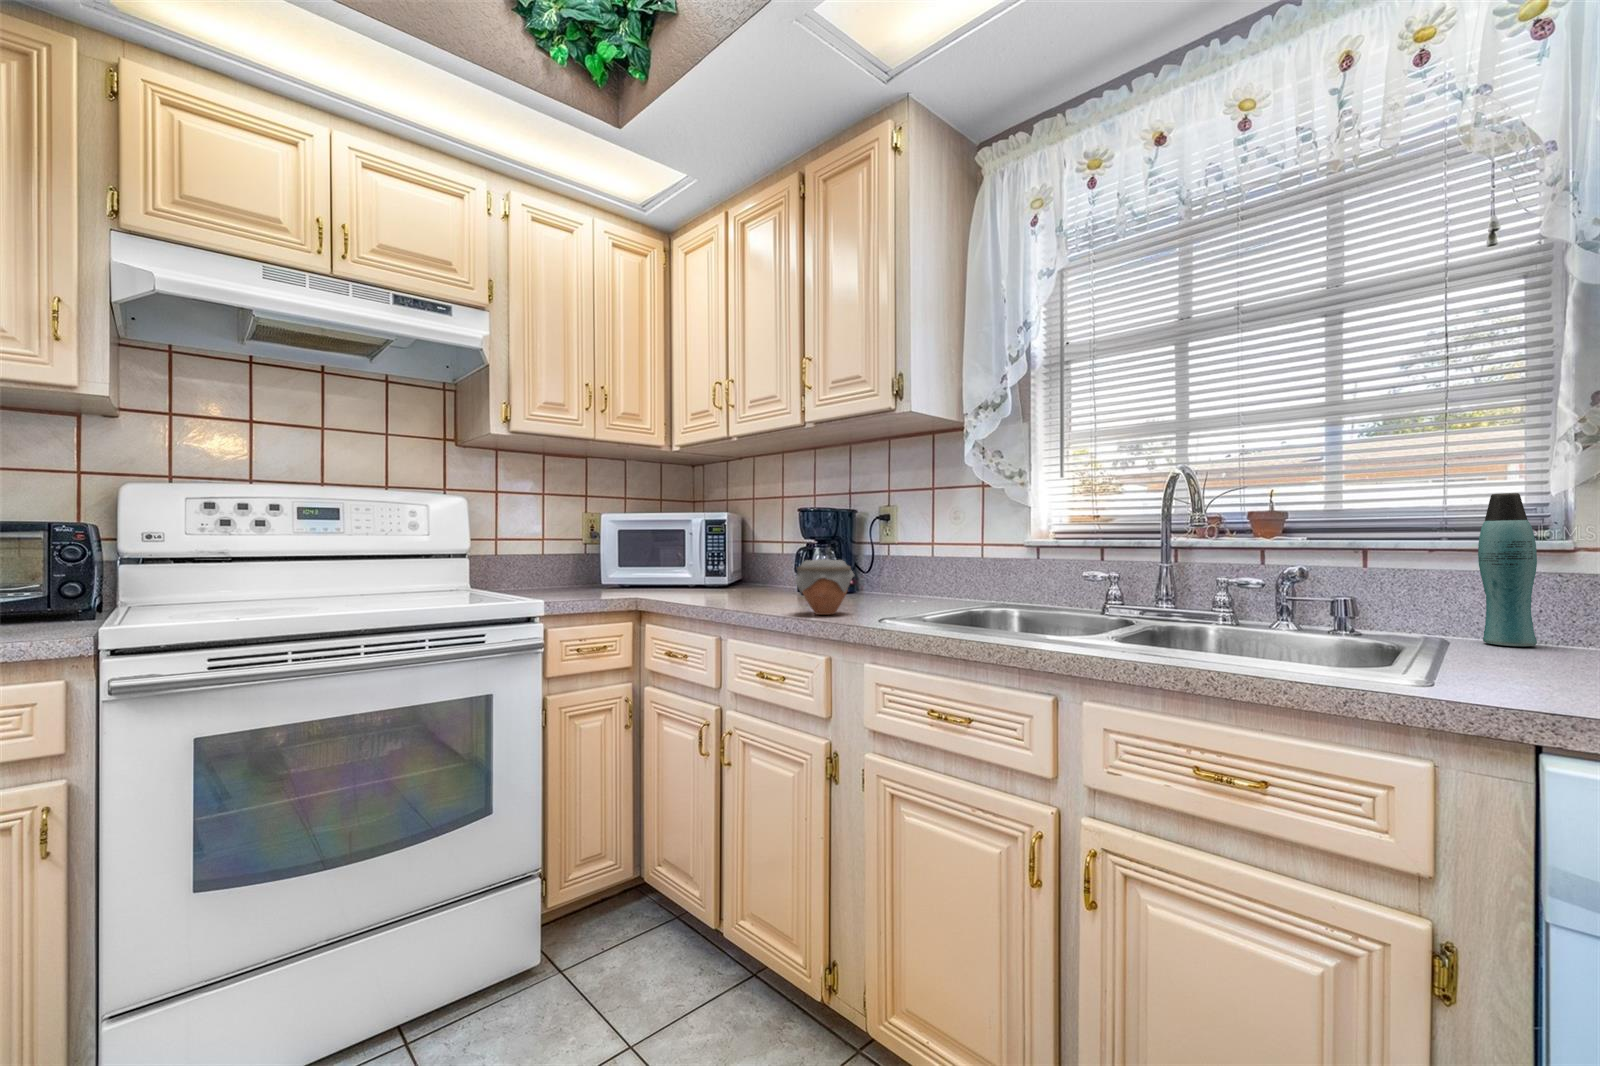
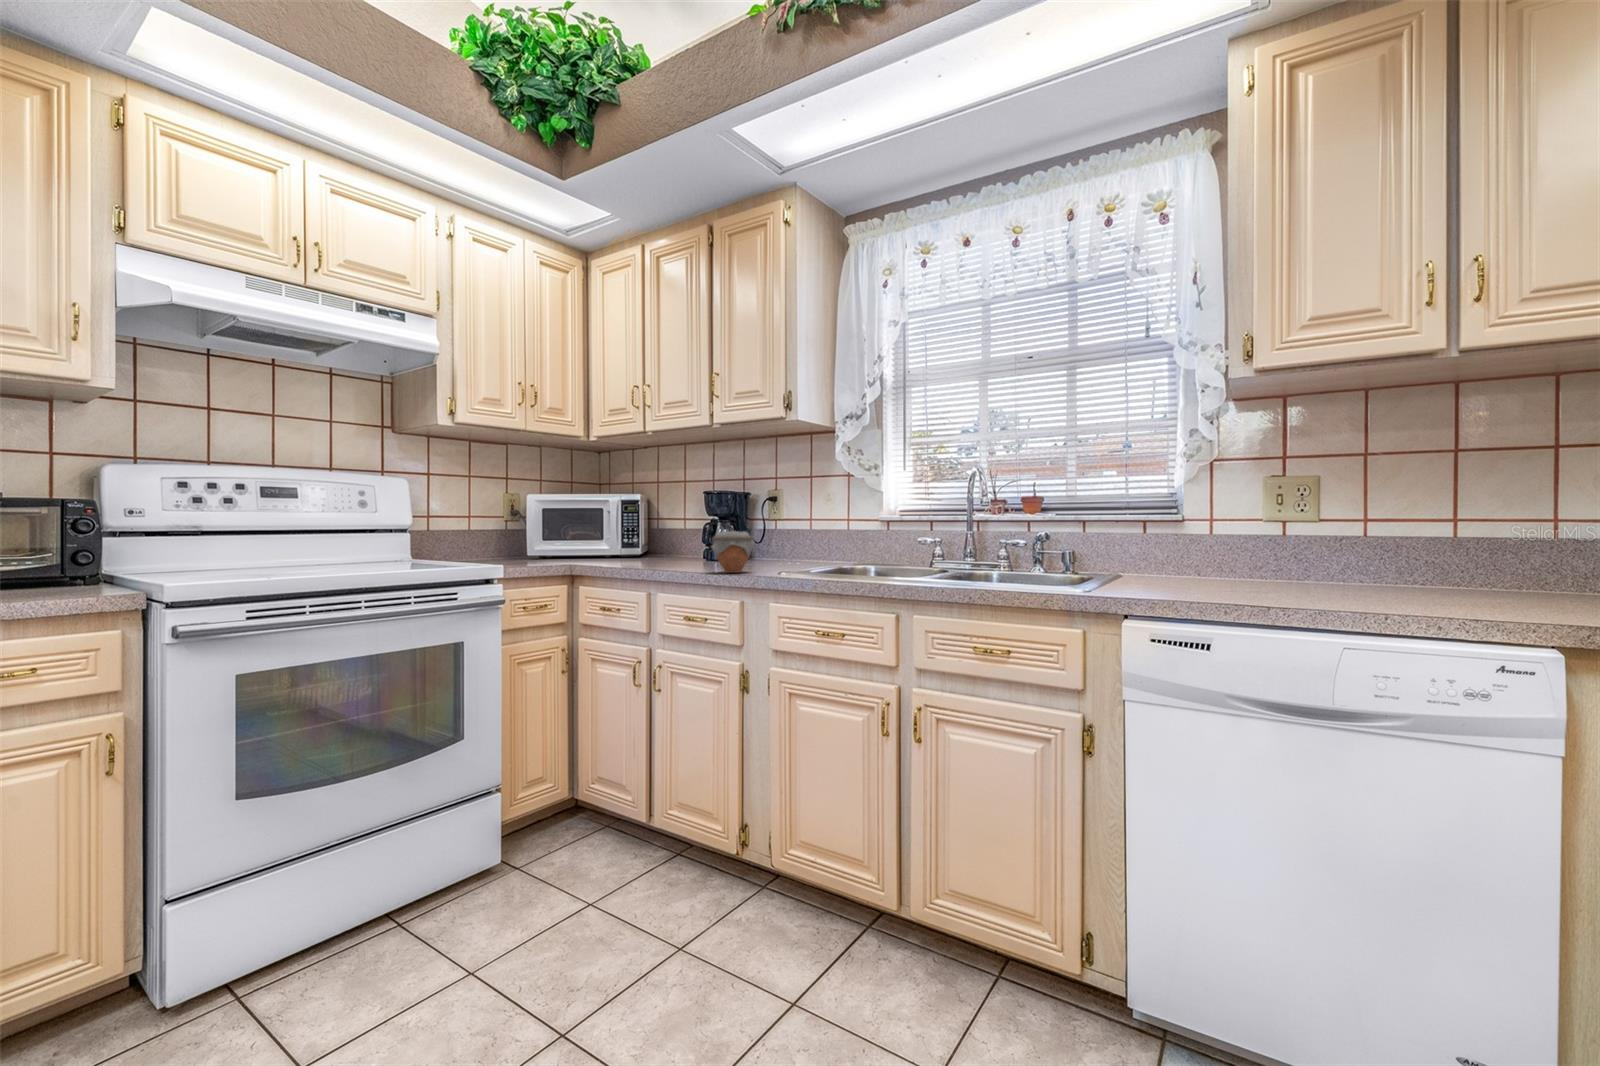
bottle: present [1478,493,1537,646] -> none [1138,488,1165,577]

